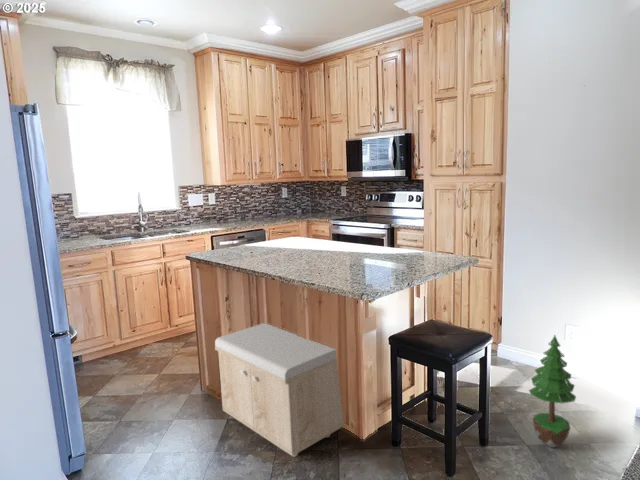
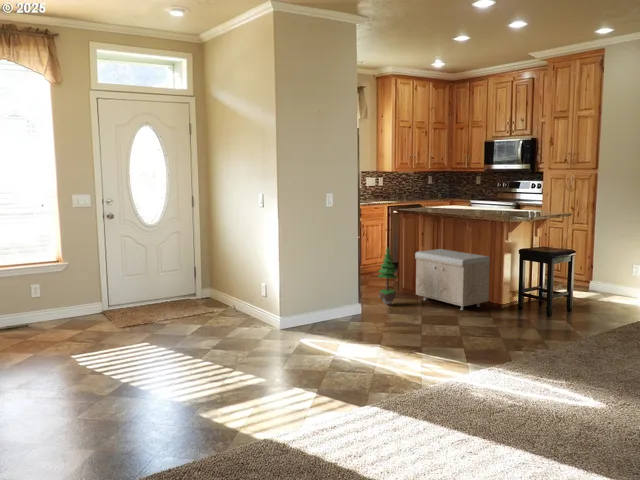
potted tree: present [529,335,576,447] -> present [378,248,397,305]

